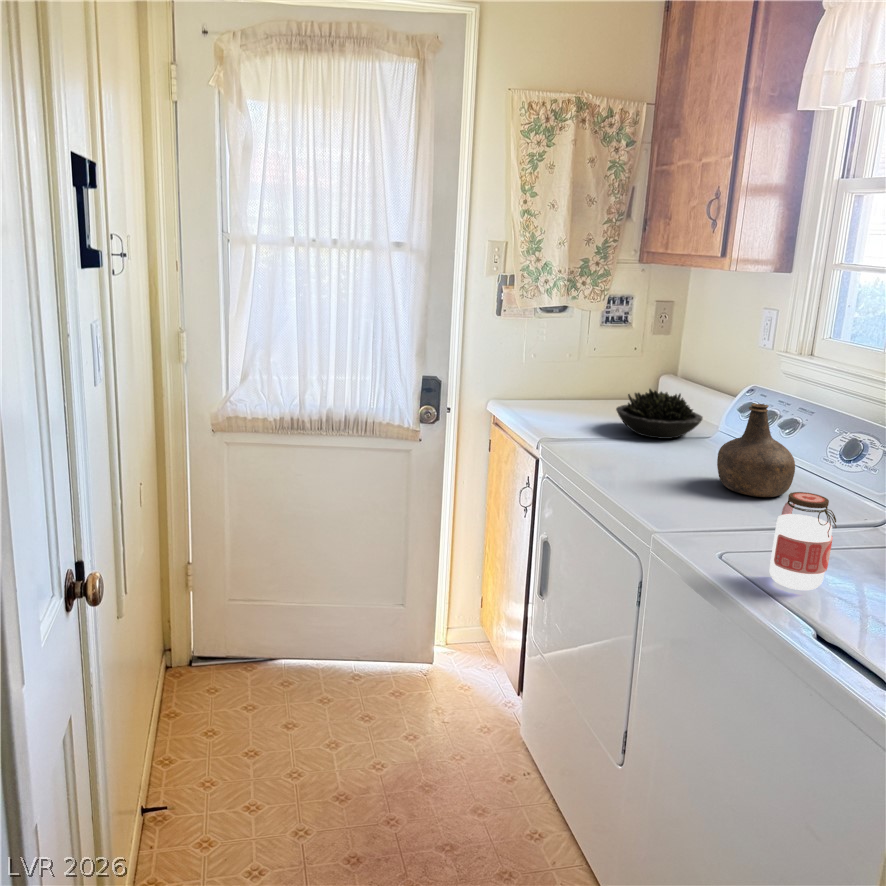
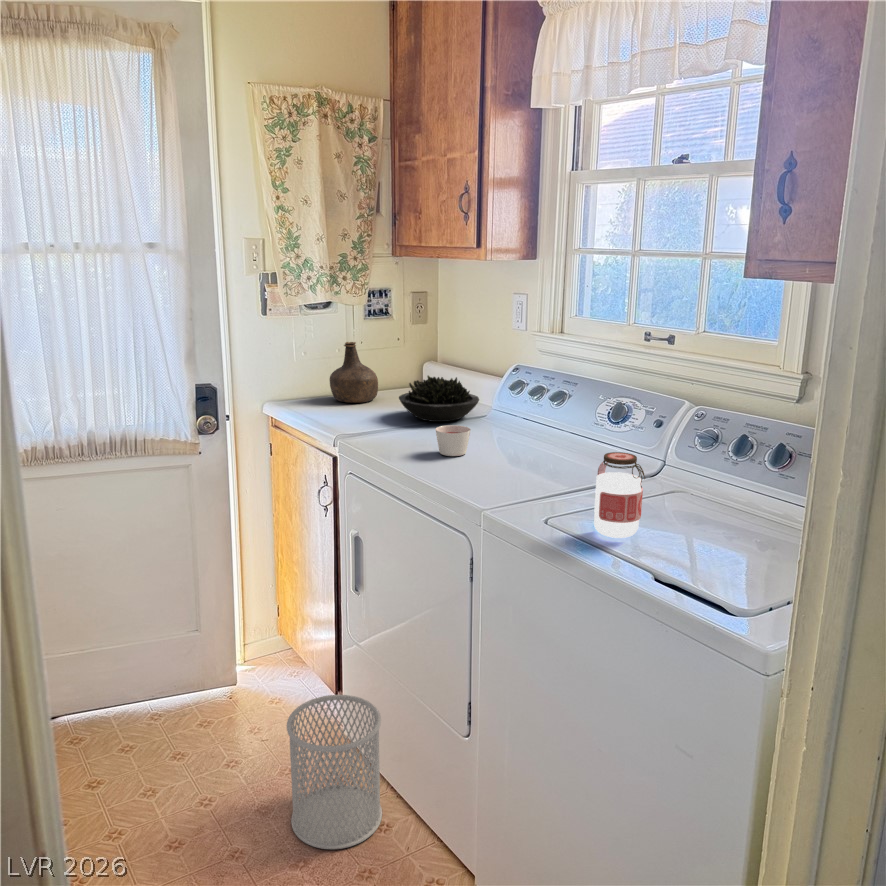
bottle: present [717,403,795,497] -> present [330,342,378,403]
candle: none [636,442,674,475] -> present [436,425,471,456]
wastebasket: none [448,693,546,847] -> present [287,695,382,849]

